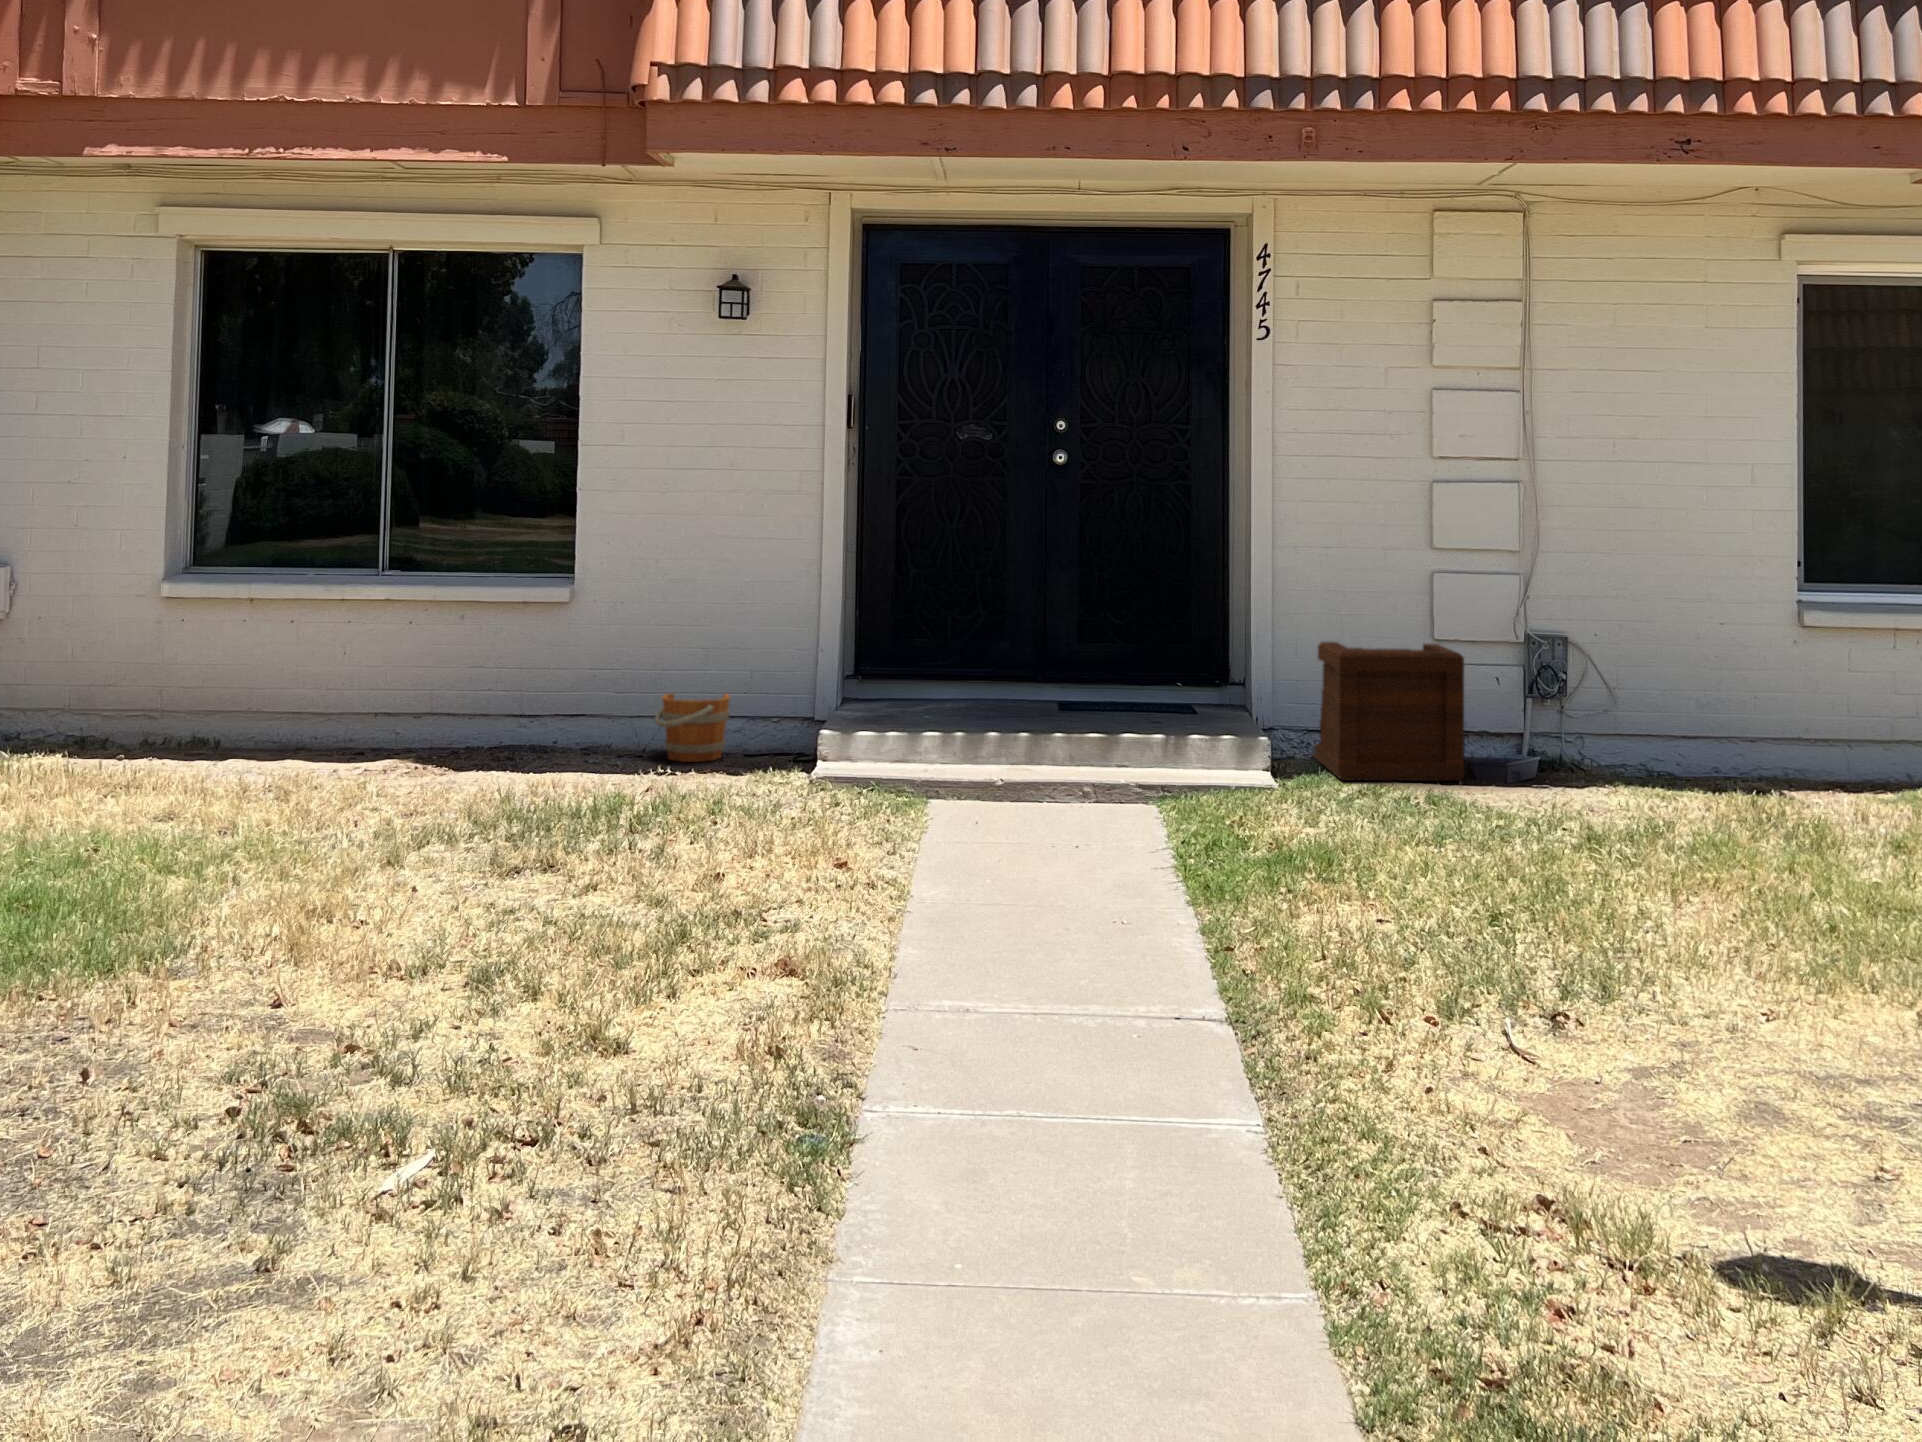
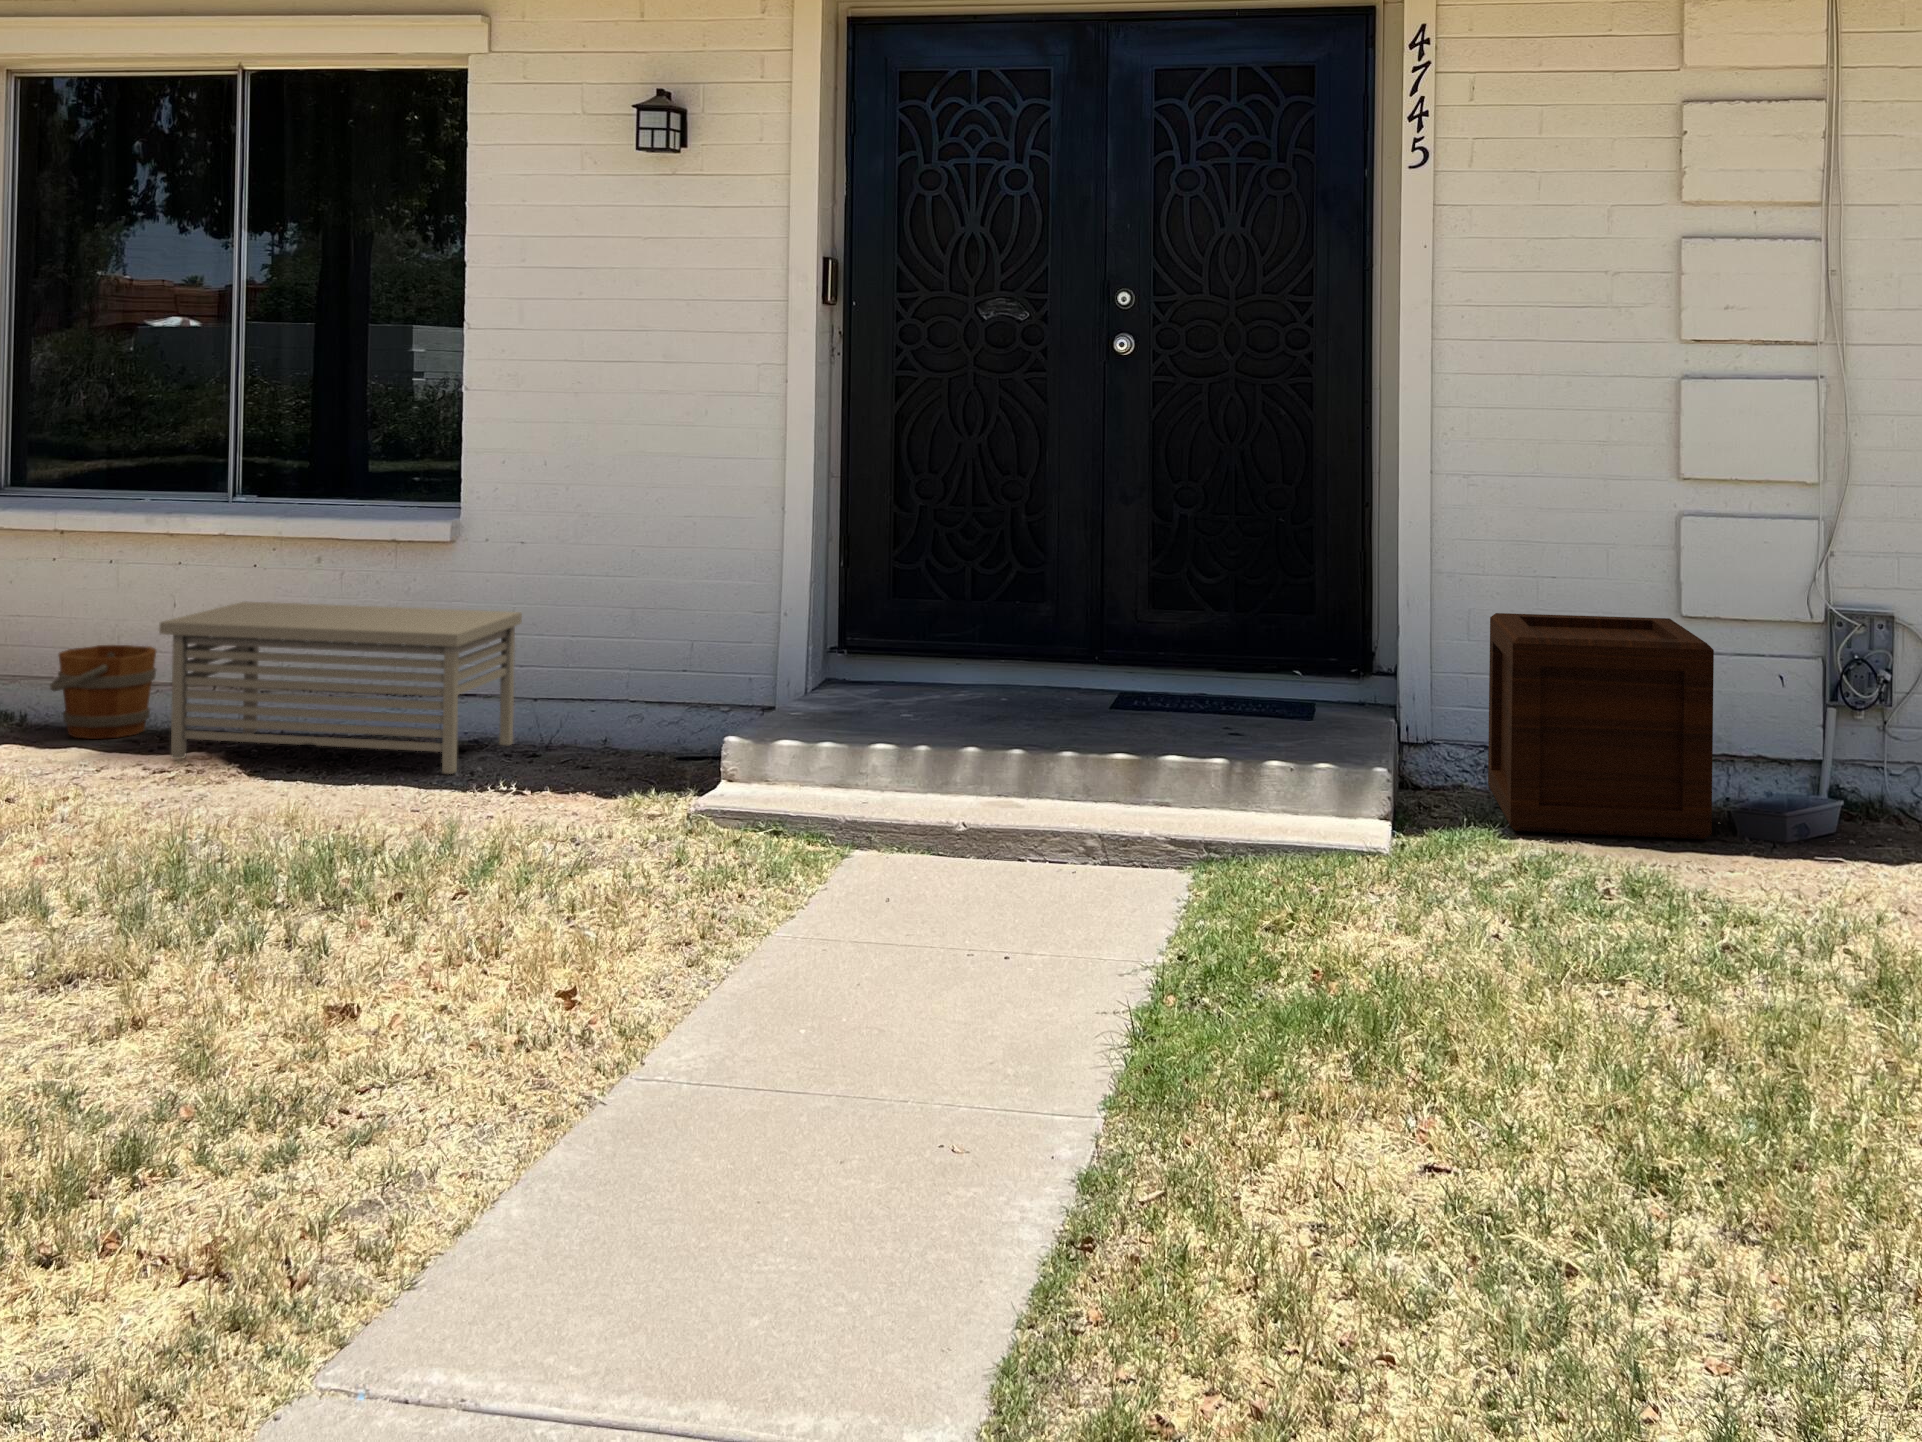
storage bench: none [370,650,626,771] -> present [159,601,522,774]
bucket: present [655,694,730,762] -> present [50,645,156,739]

